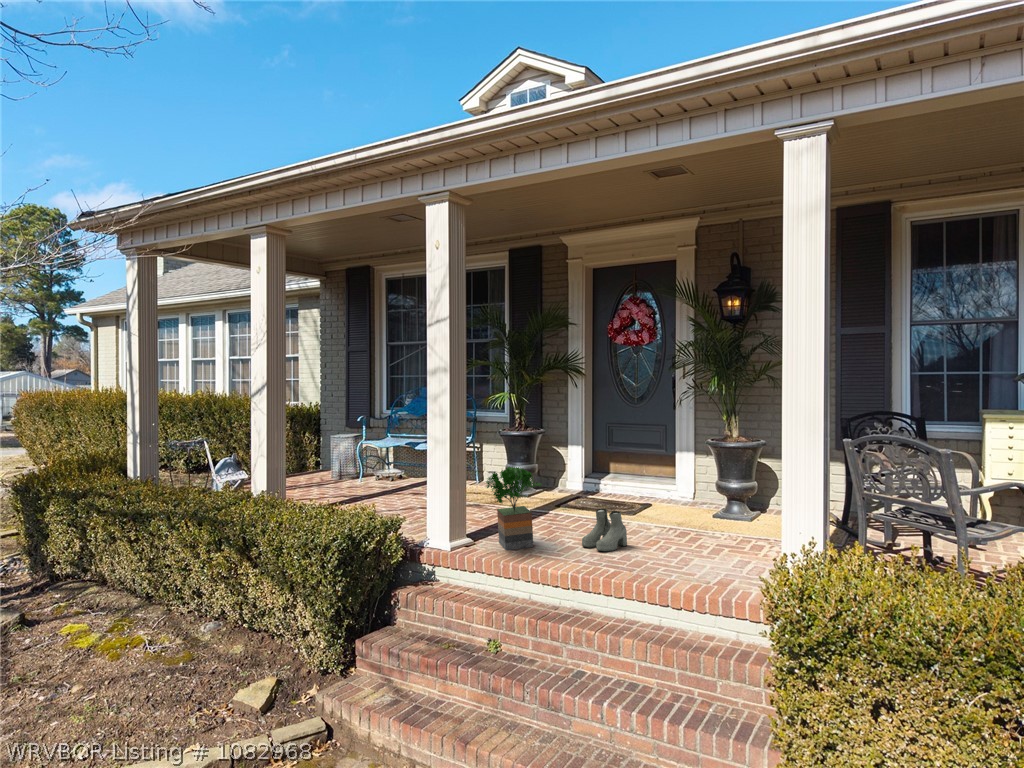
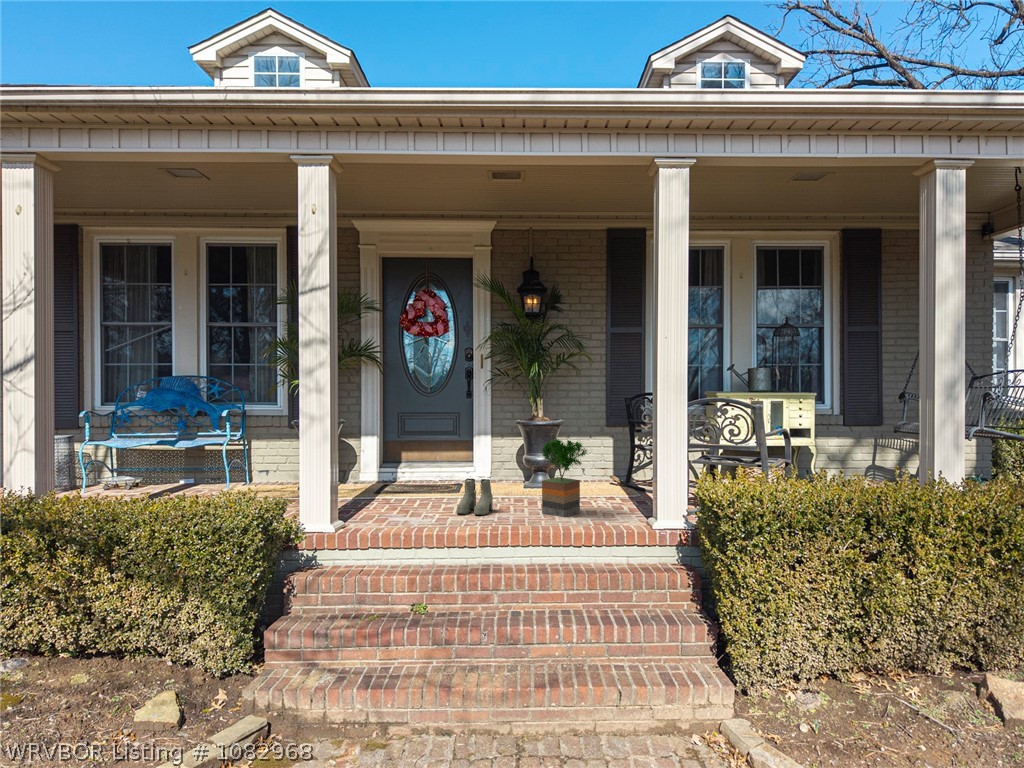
potted tree: present [486,467,541,550] -> present [541,439,587,517]

